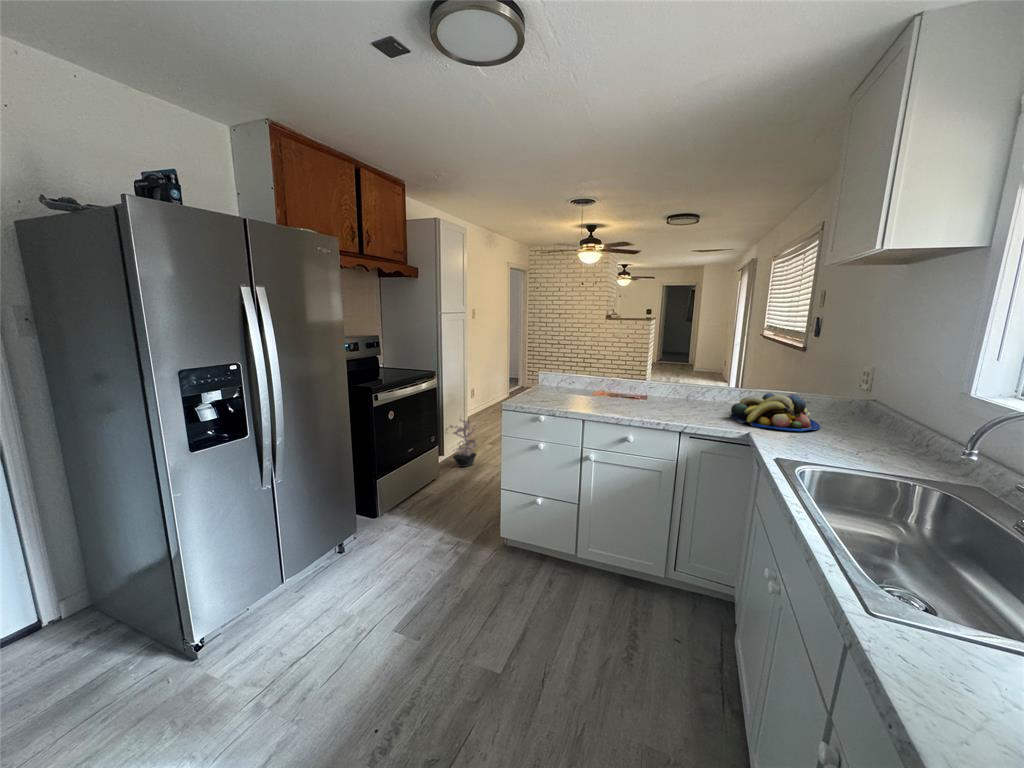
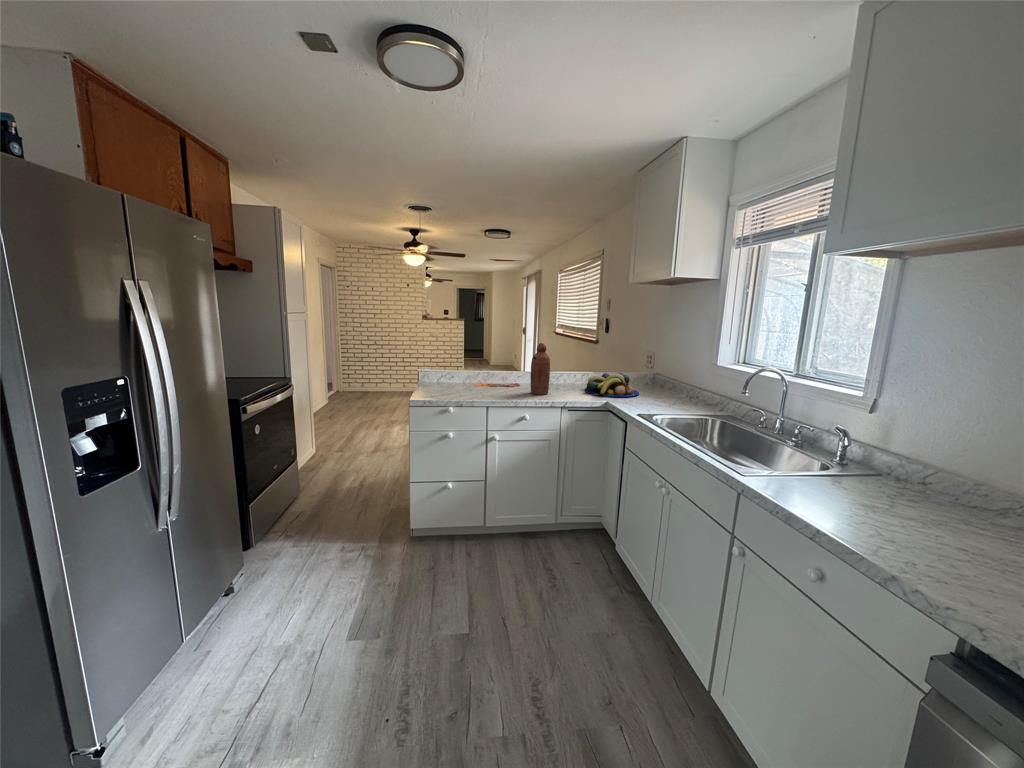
bottle: none [648,348,676,413] -> present [531,343,550,395]
potted plant: present [445,419,476,467] -> none [297,421,338,478]

